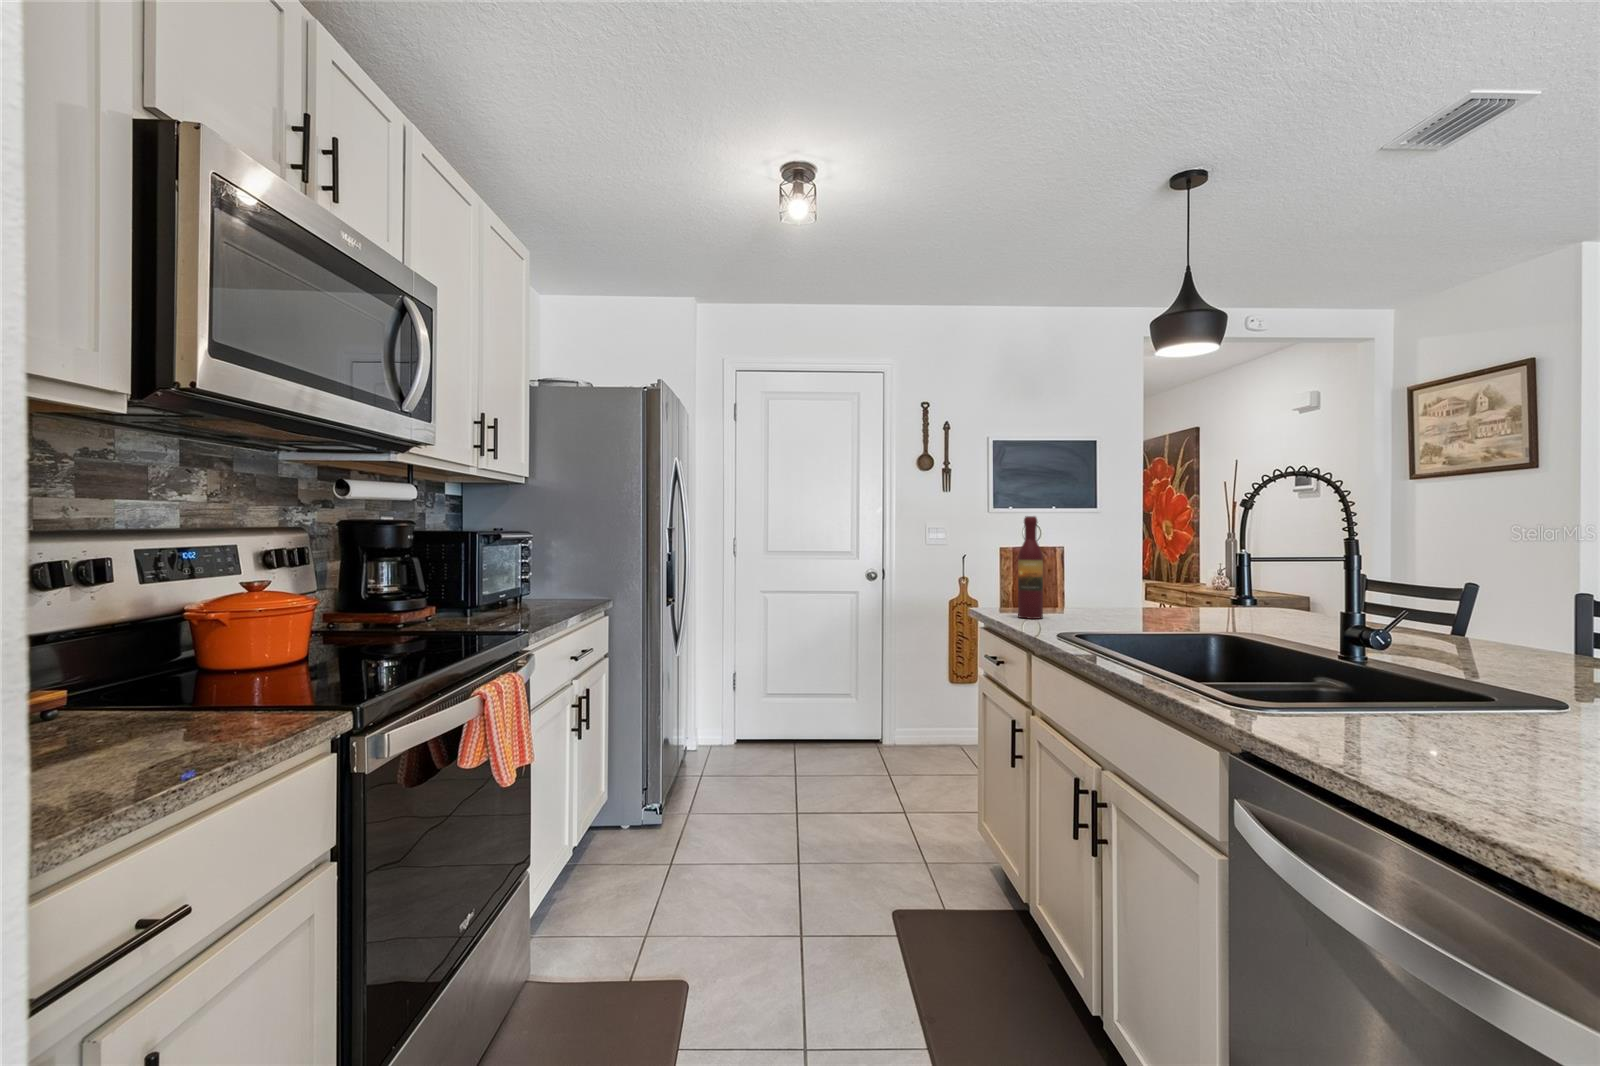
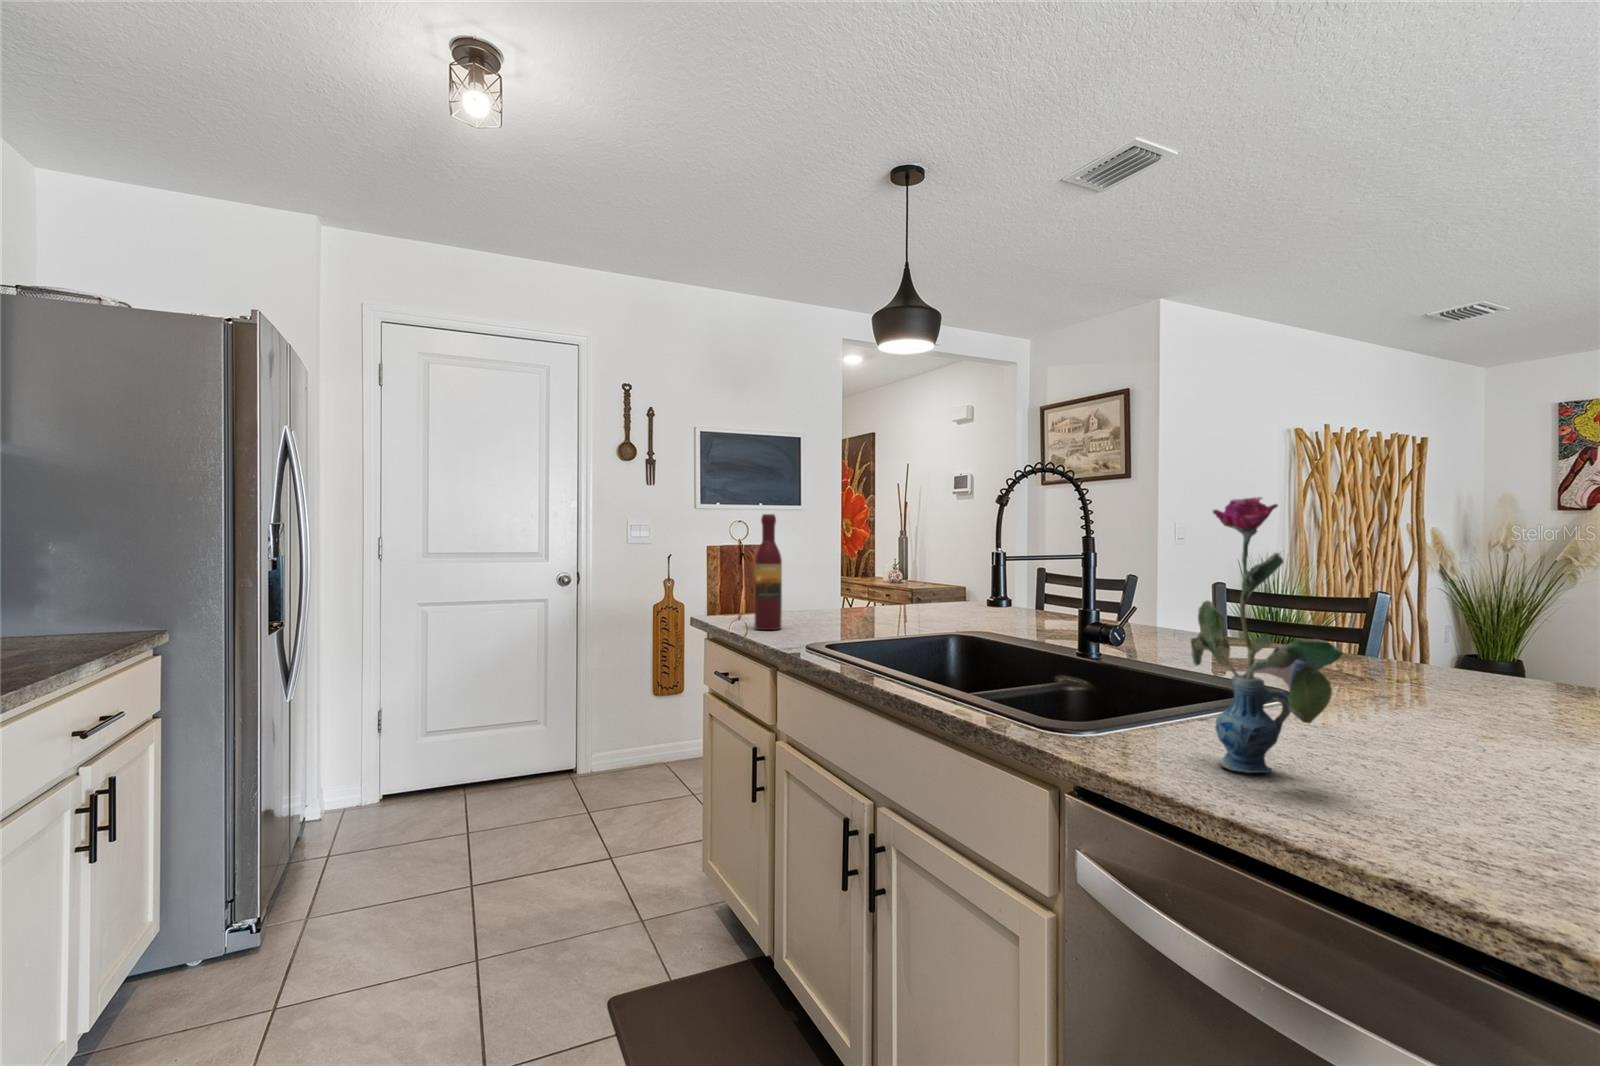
vase: none [1347,490,1469,745] -> present [1191,497,1343,773]

